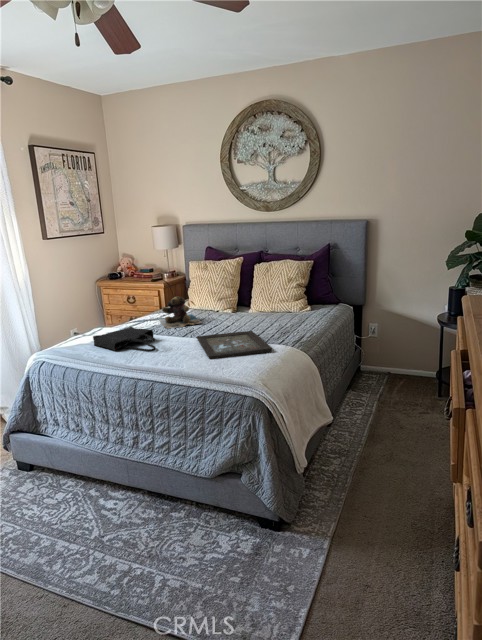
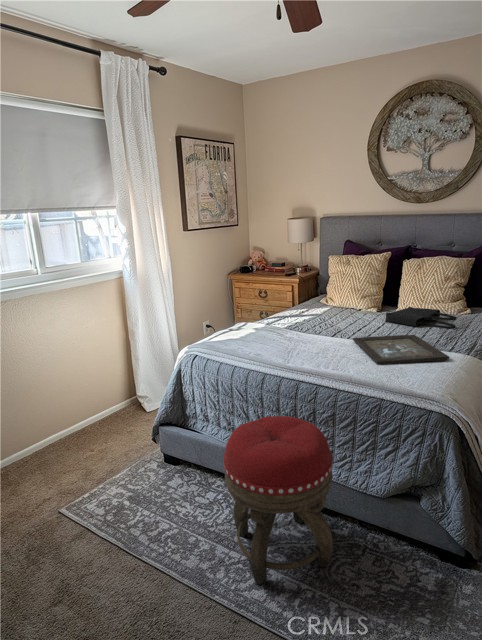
teddy bear: present [159,296,202,328] -> none [301,293,351,328]
tote bag: present [93,327,156,352] -> present [386,307,456,329]
footstool: none [56,412,165,571] -> present [223,416,333,584]

